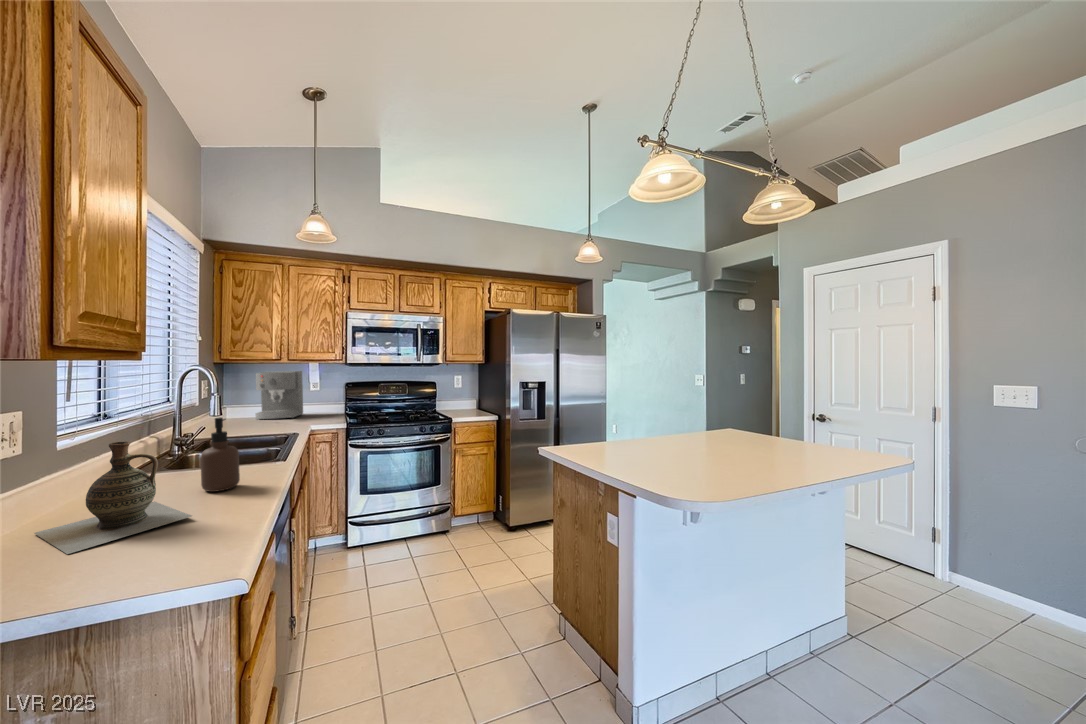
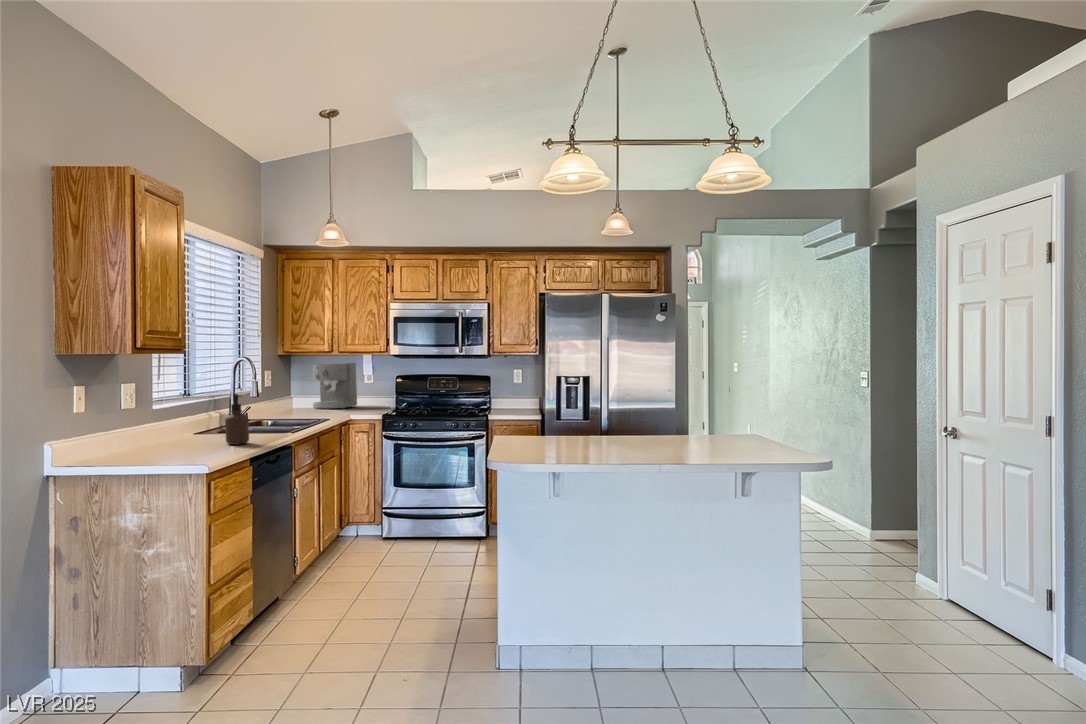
ceramic jug: present [34,442,192,554] -> none [138,403,209,459]

